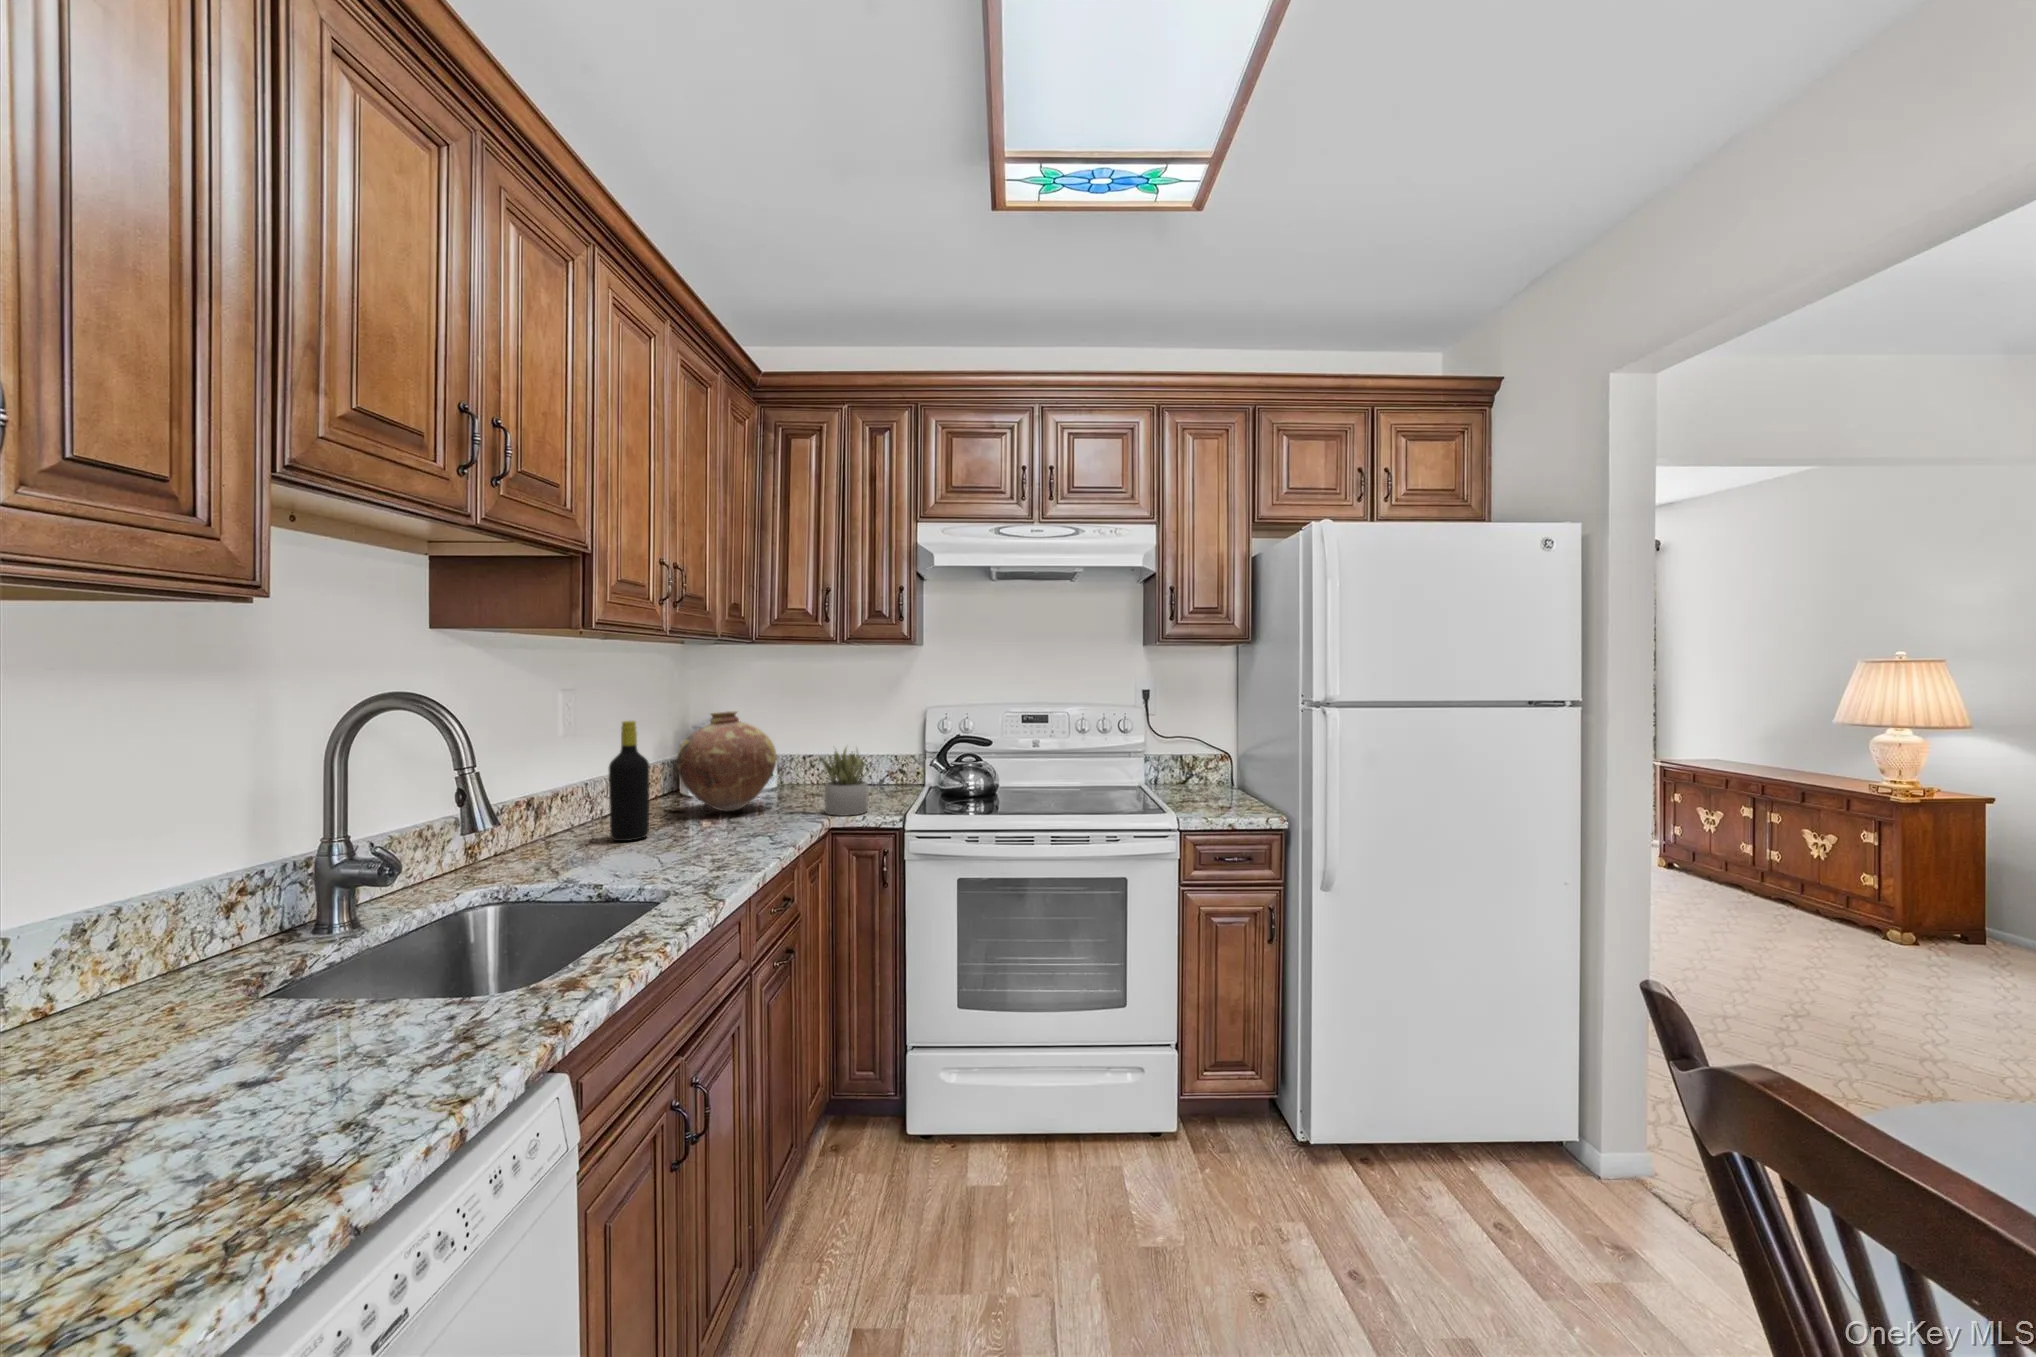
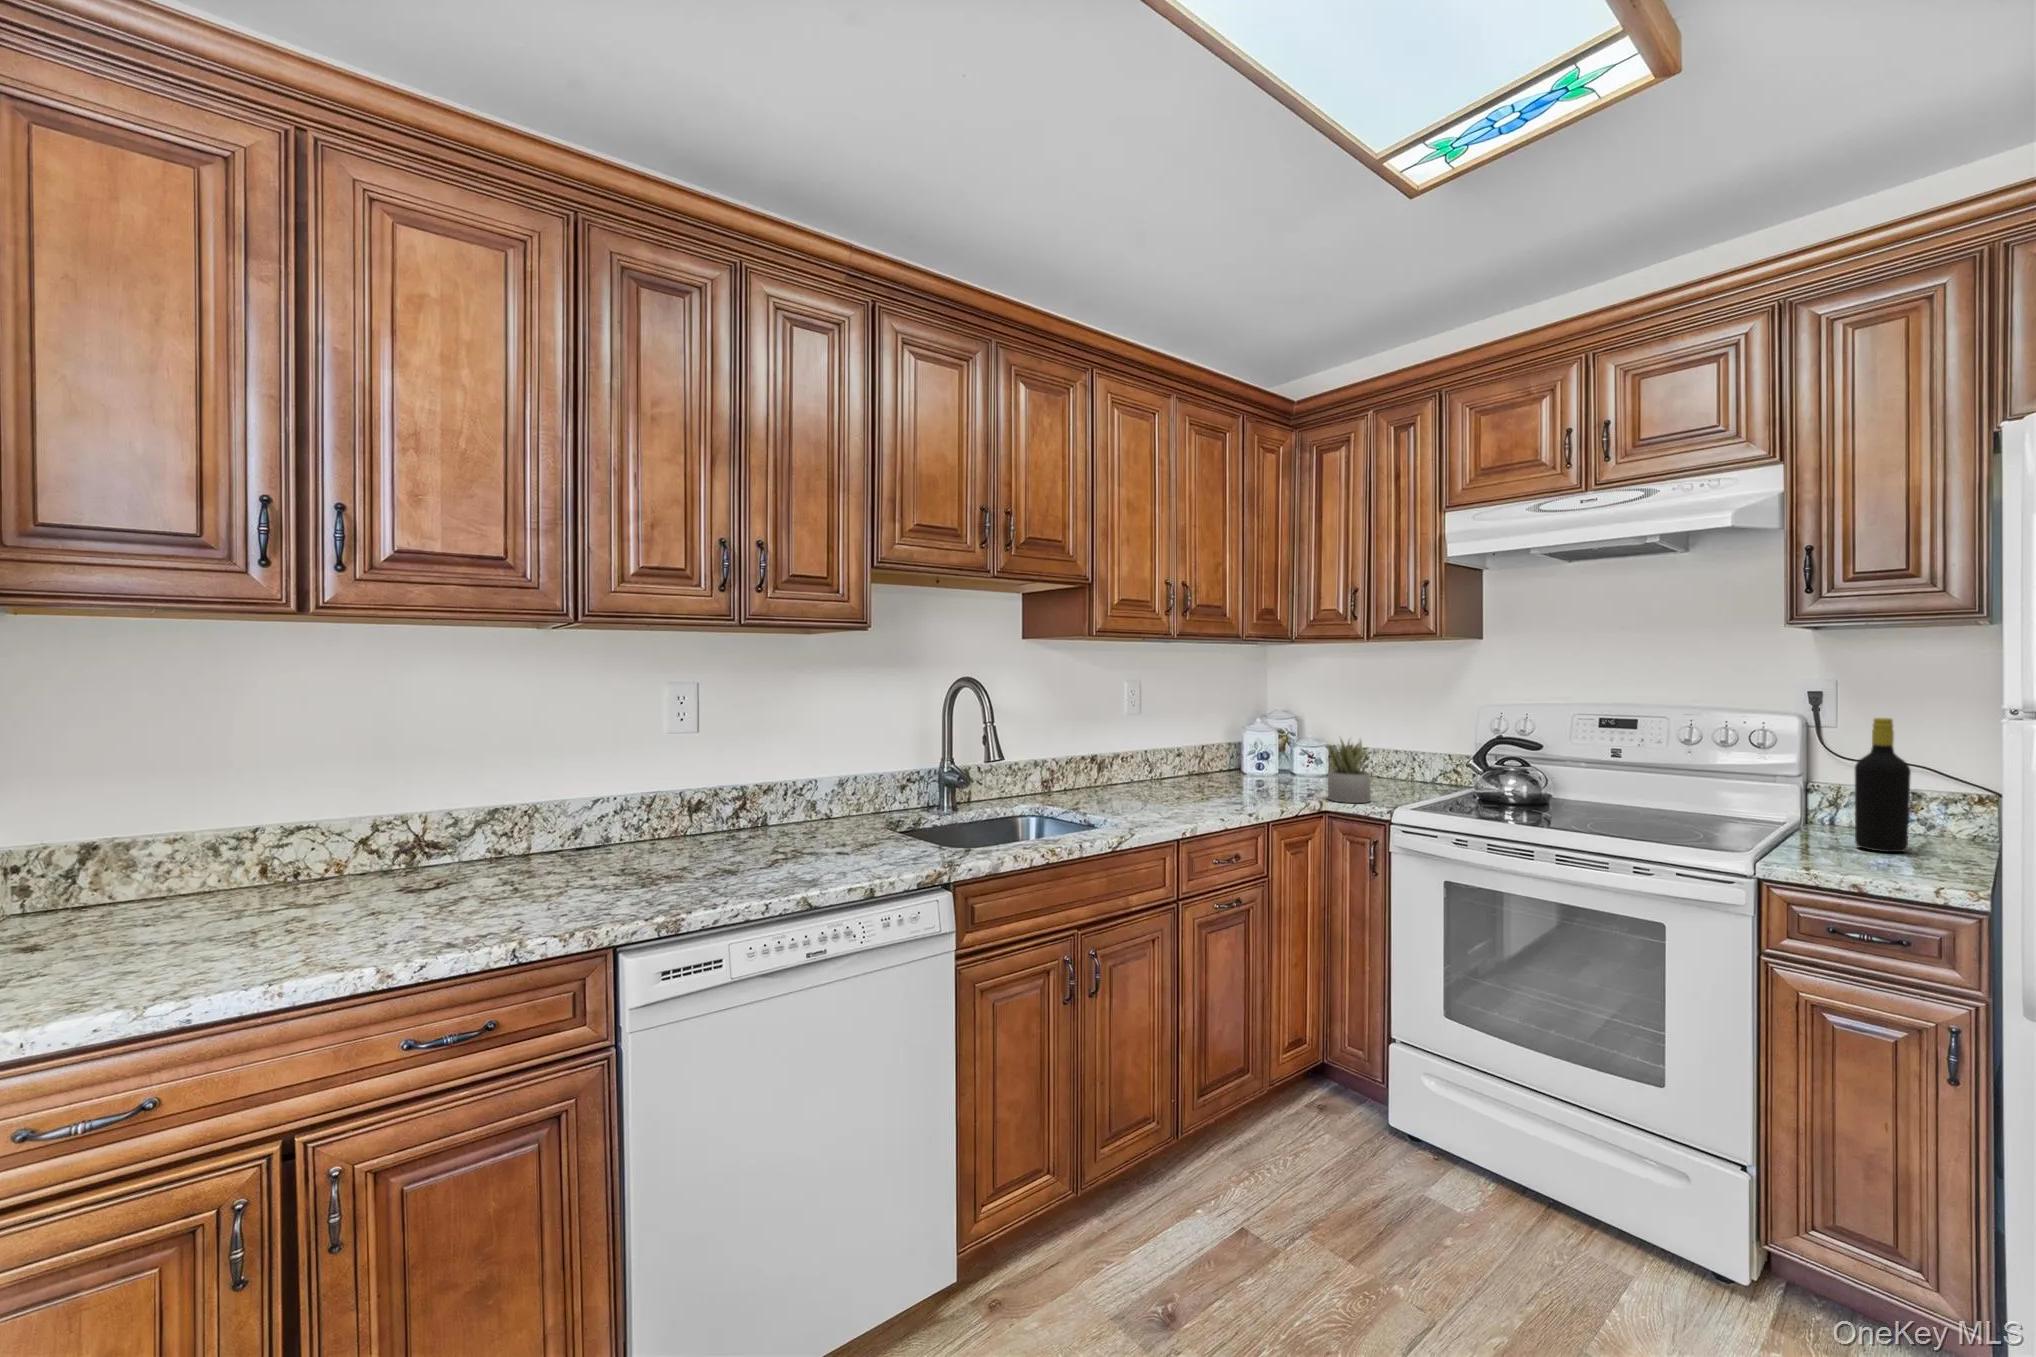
vase: present [677,711,777,811] -> none [1214,700,1298,787]
bottle: present [609,721,649,841] -> present [1855,718,1911,852]

